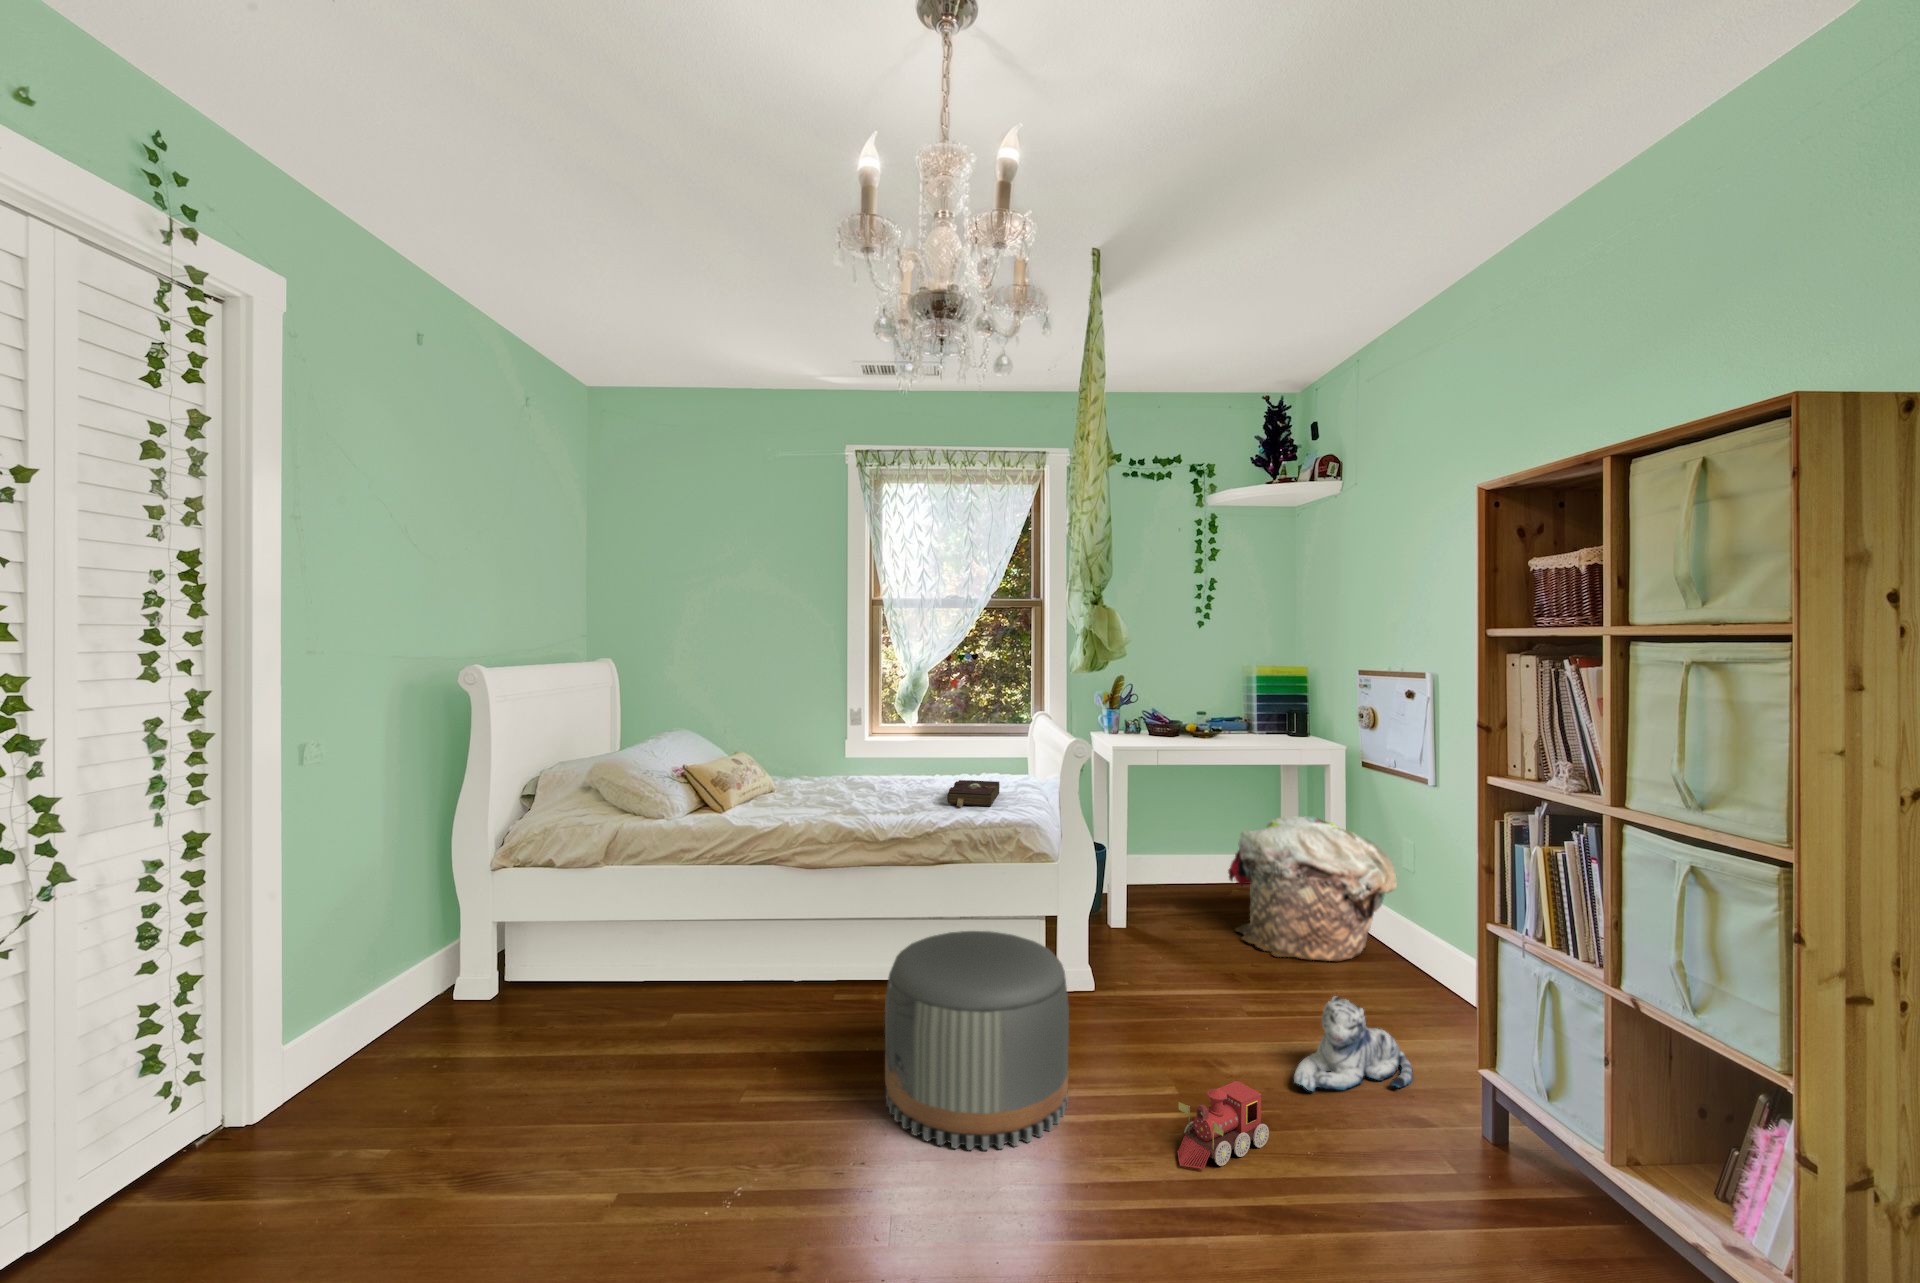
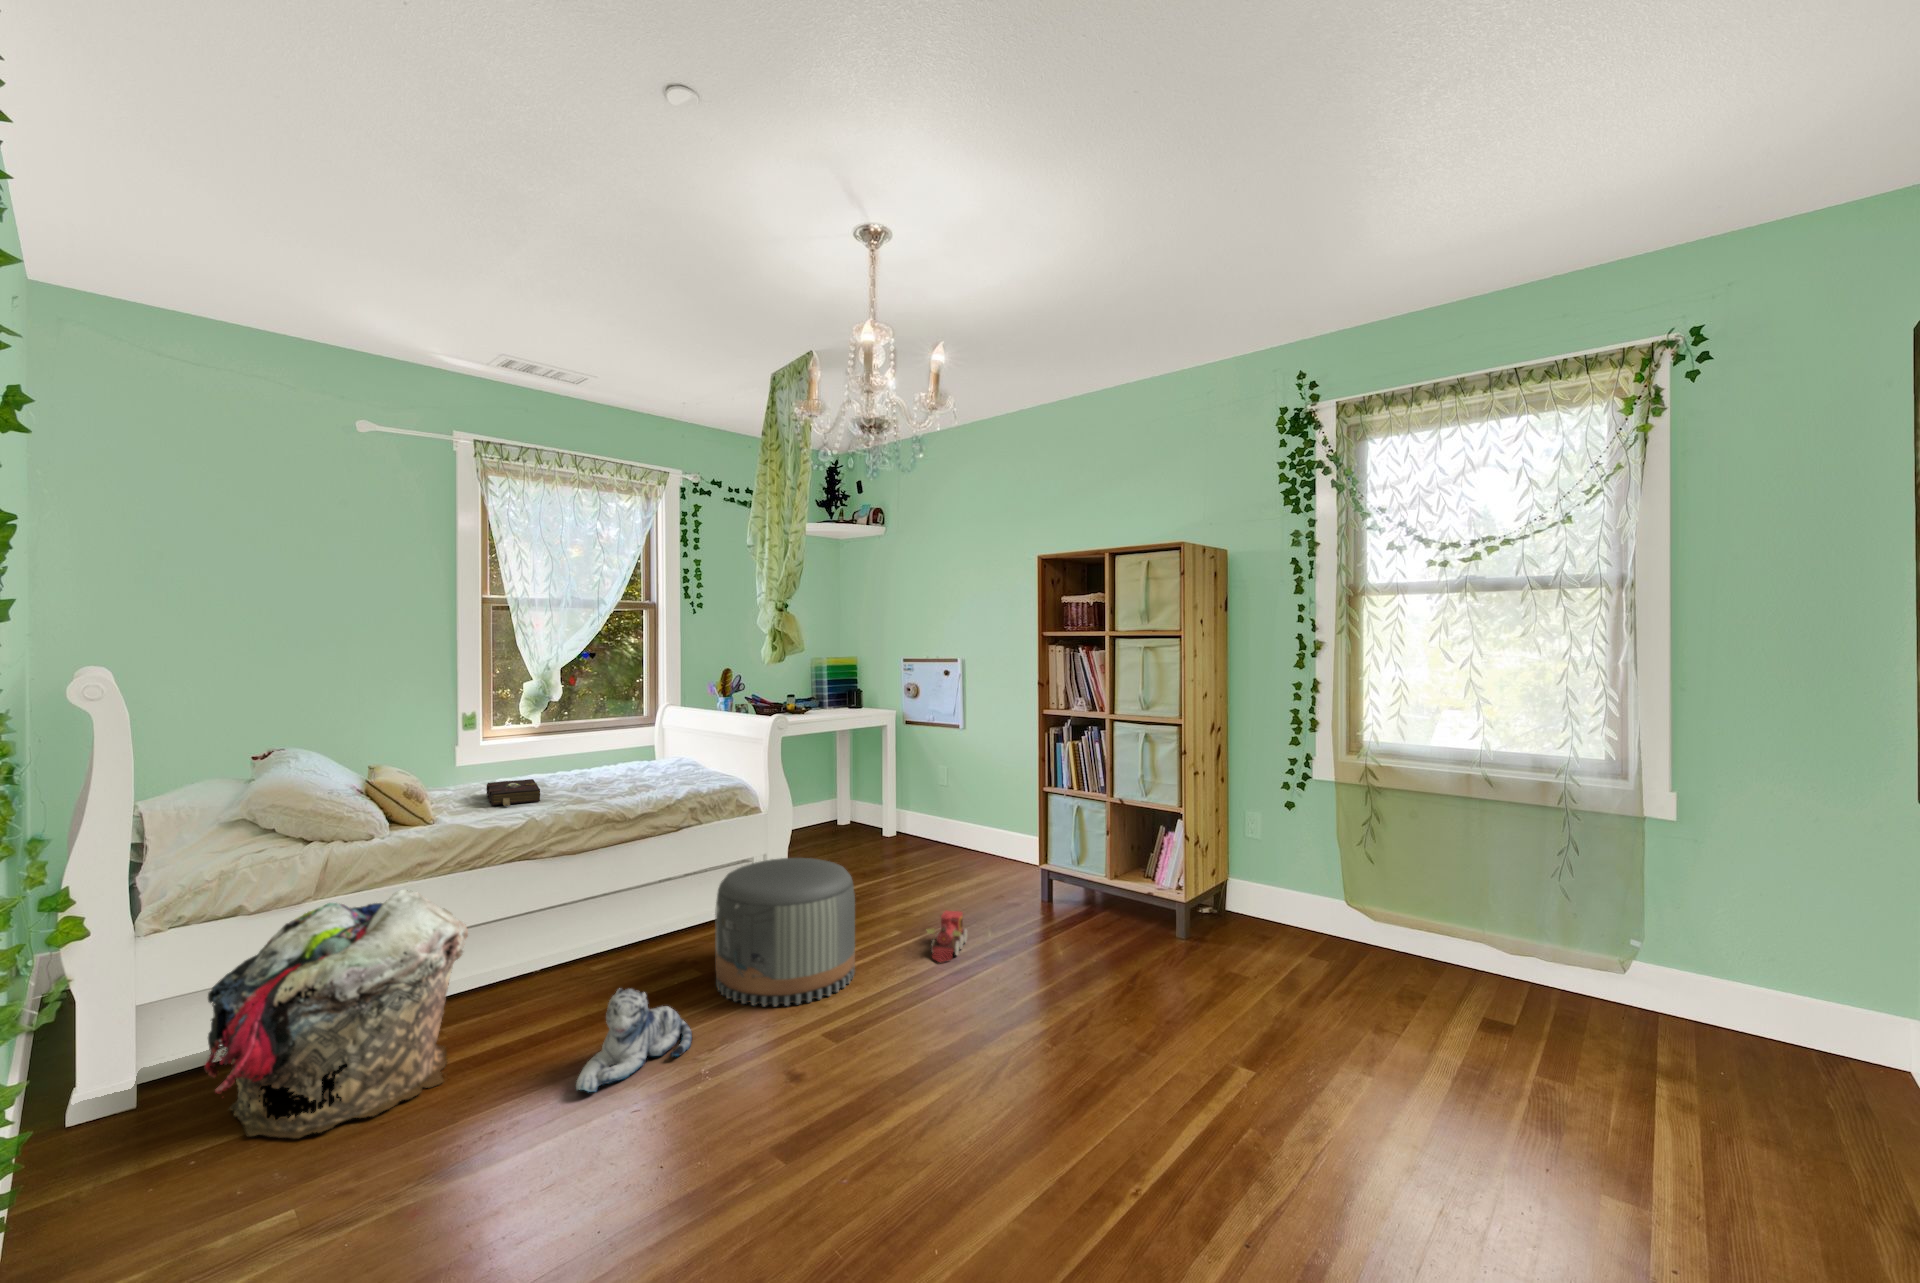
book: present [947,780,999,807] -> present [486,779,540,806]
laundry basket: present [1228,816,1397,961] -> present [204,890,468,1139]
plush toy: present [1294,996,1413,1091] -> present [576,989,692,1092]

